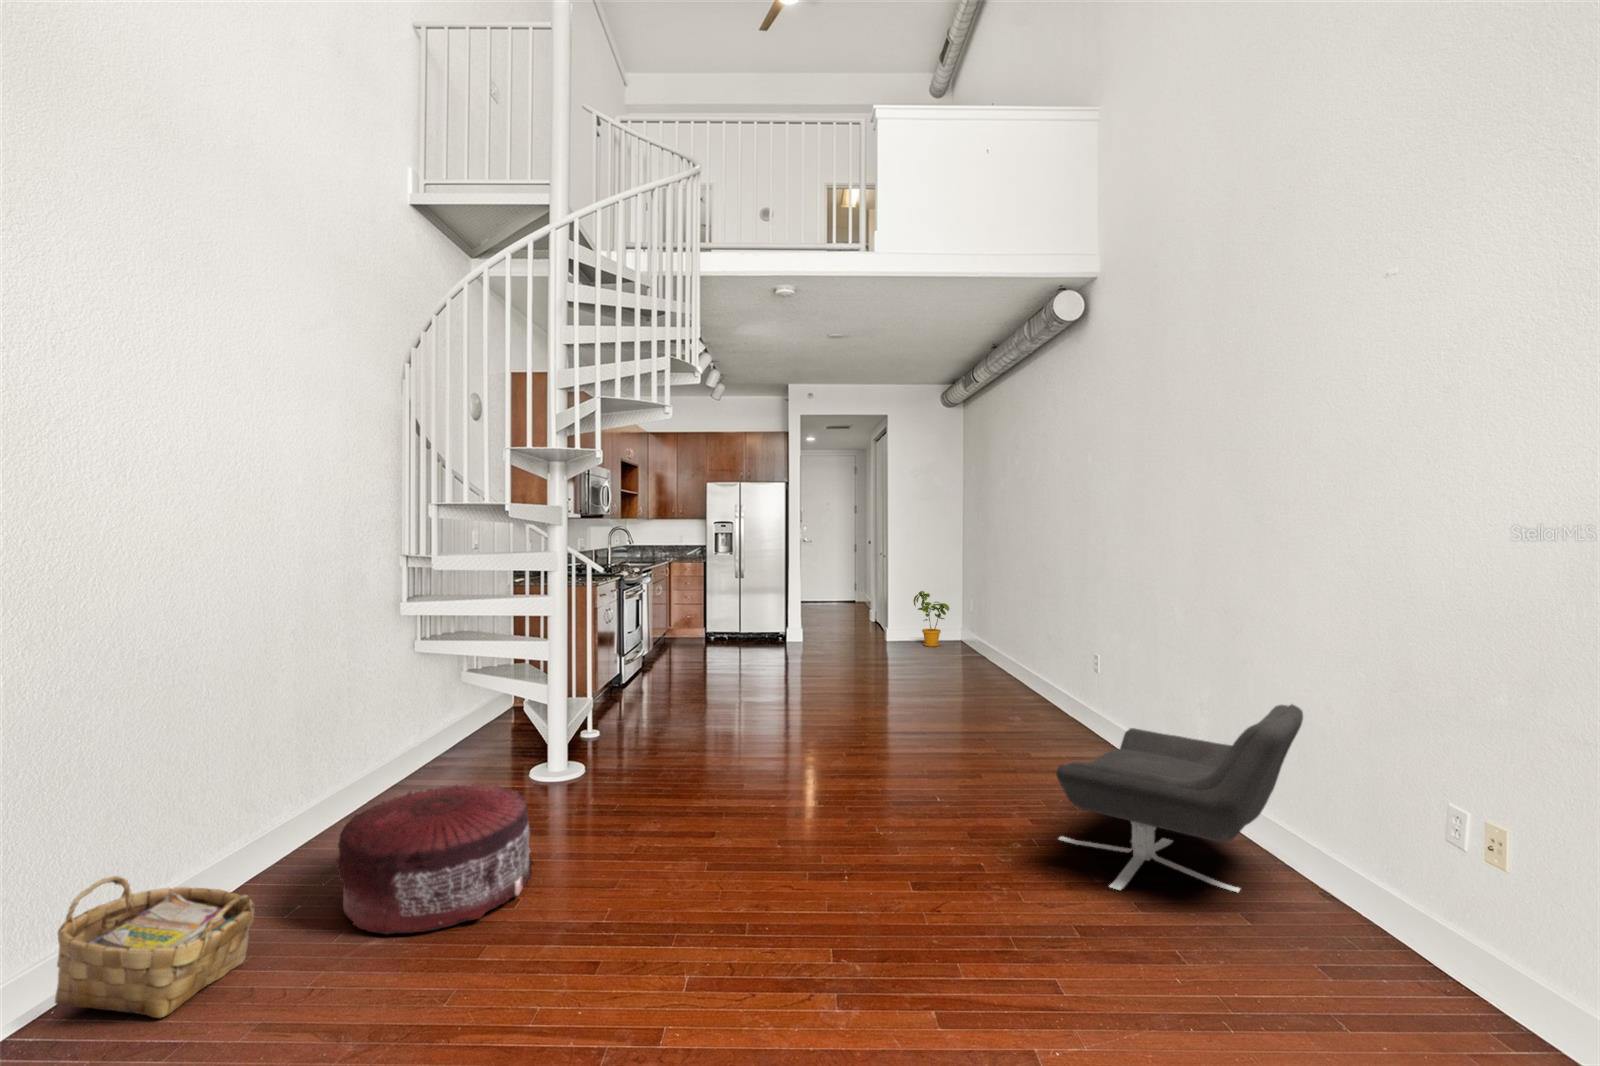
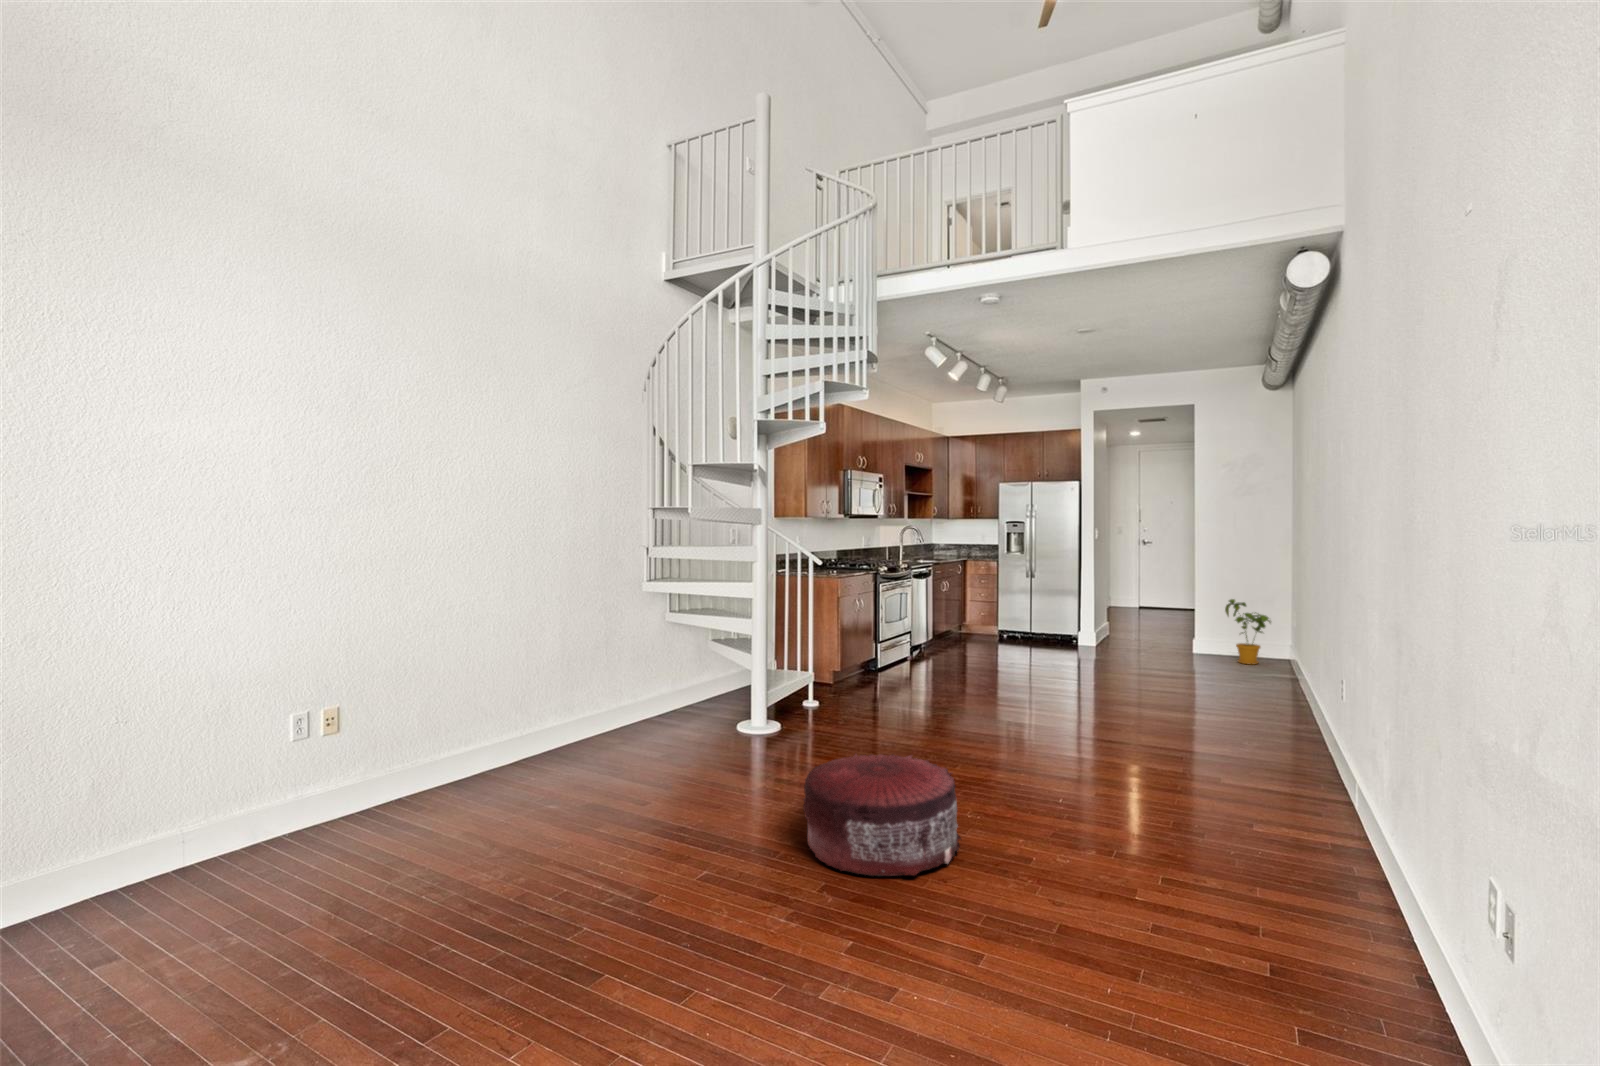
lounge chair: present [1056,704,1303,892] -> none [1092,735,1412,944]
pouf: present [337,782,534,934] -> present [803,754,961,876]
woven basket: present [55,876,255,1018] -> none [396,734,492,818]

